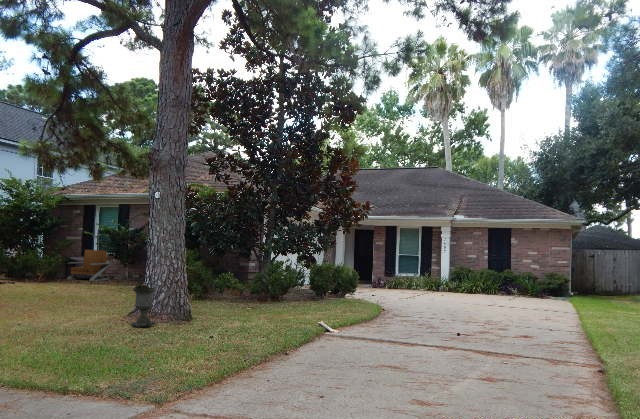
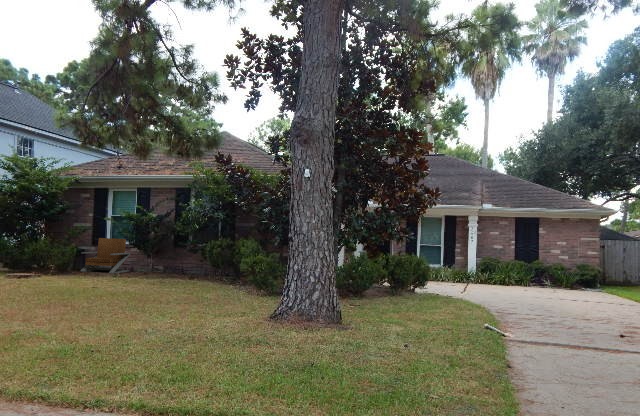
planter: present [131,284,156,327] -> none [291,279,318,333]

